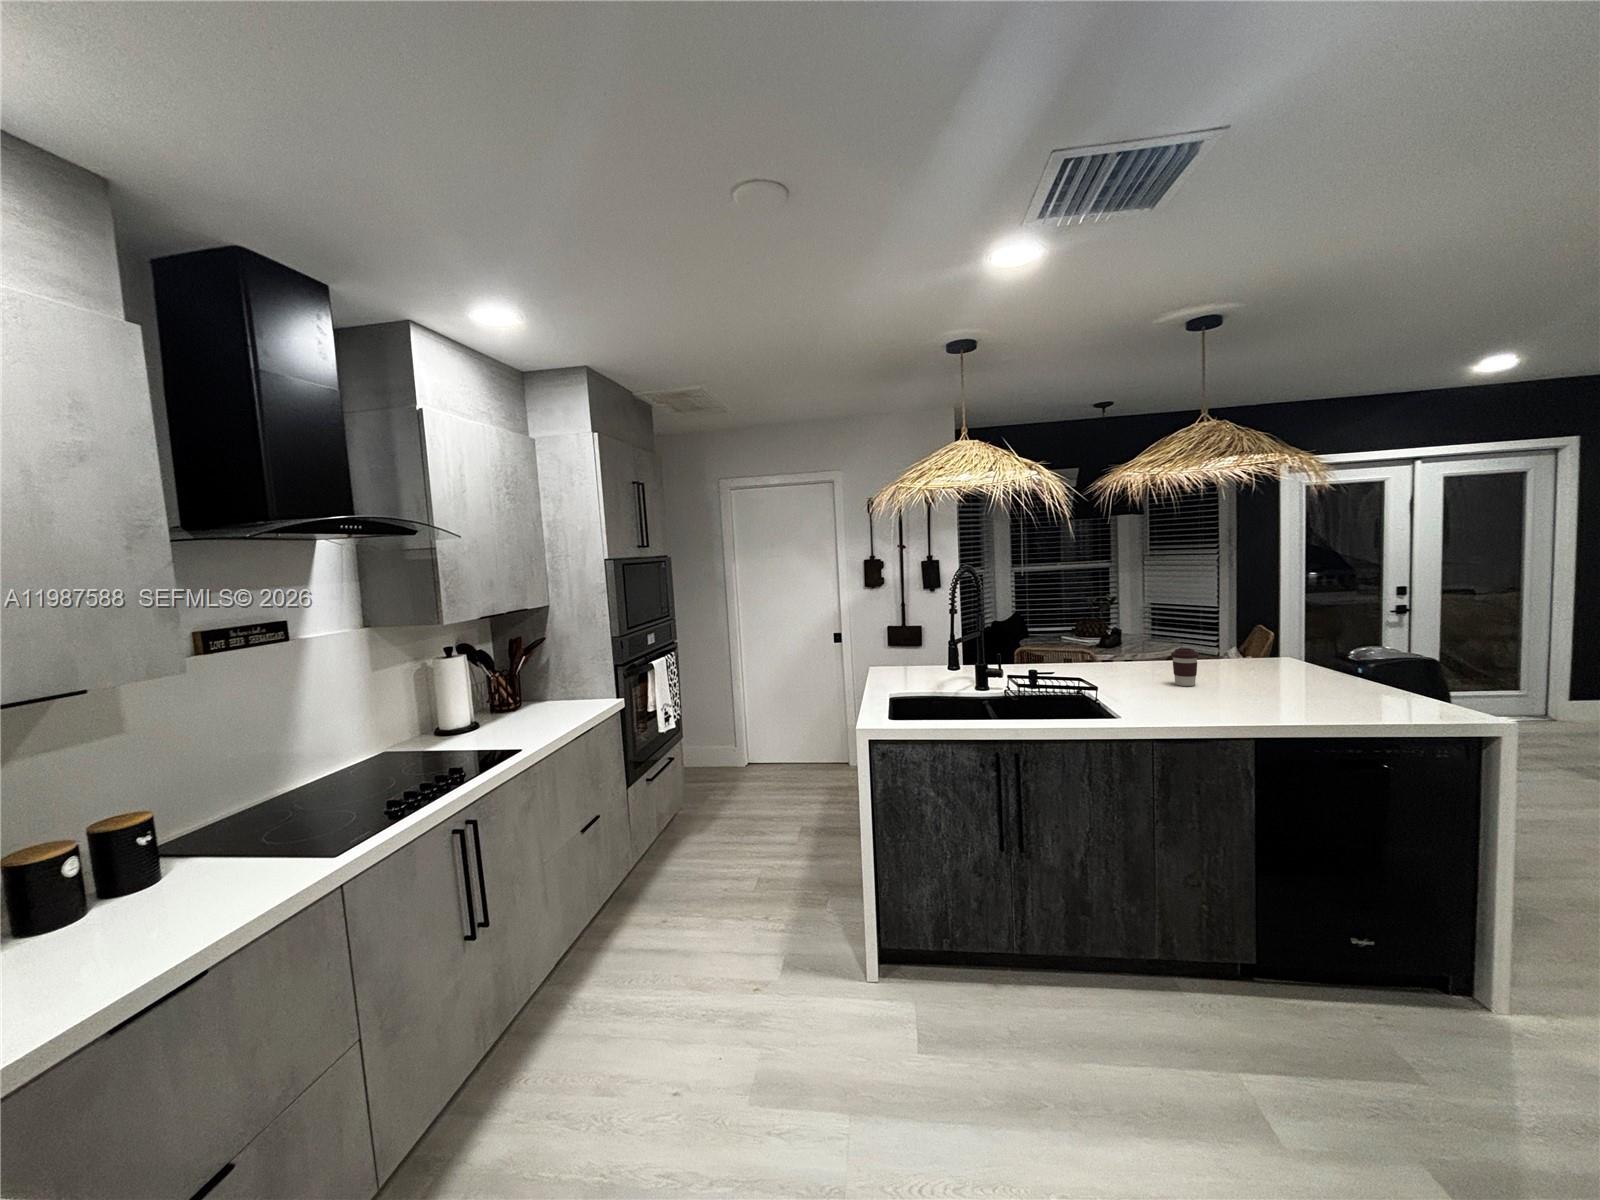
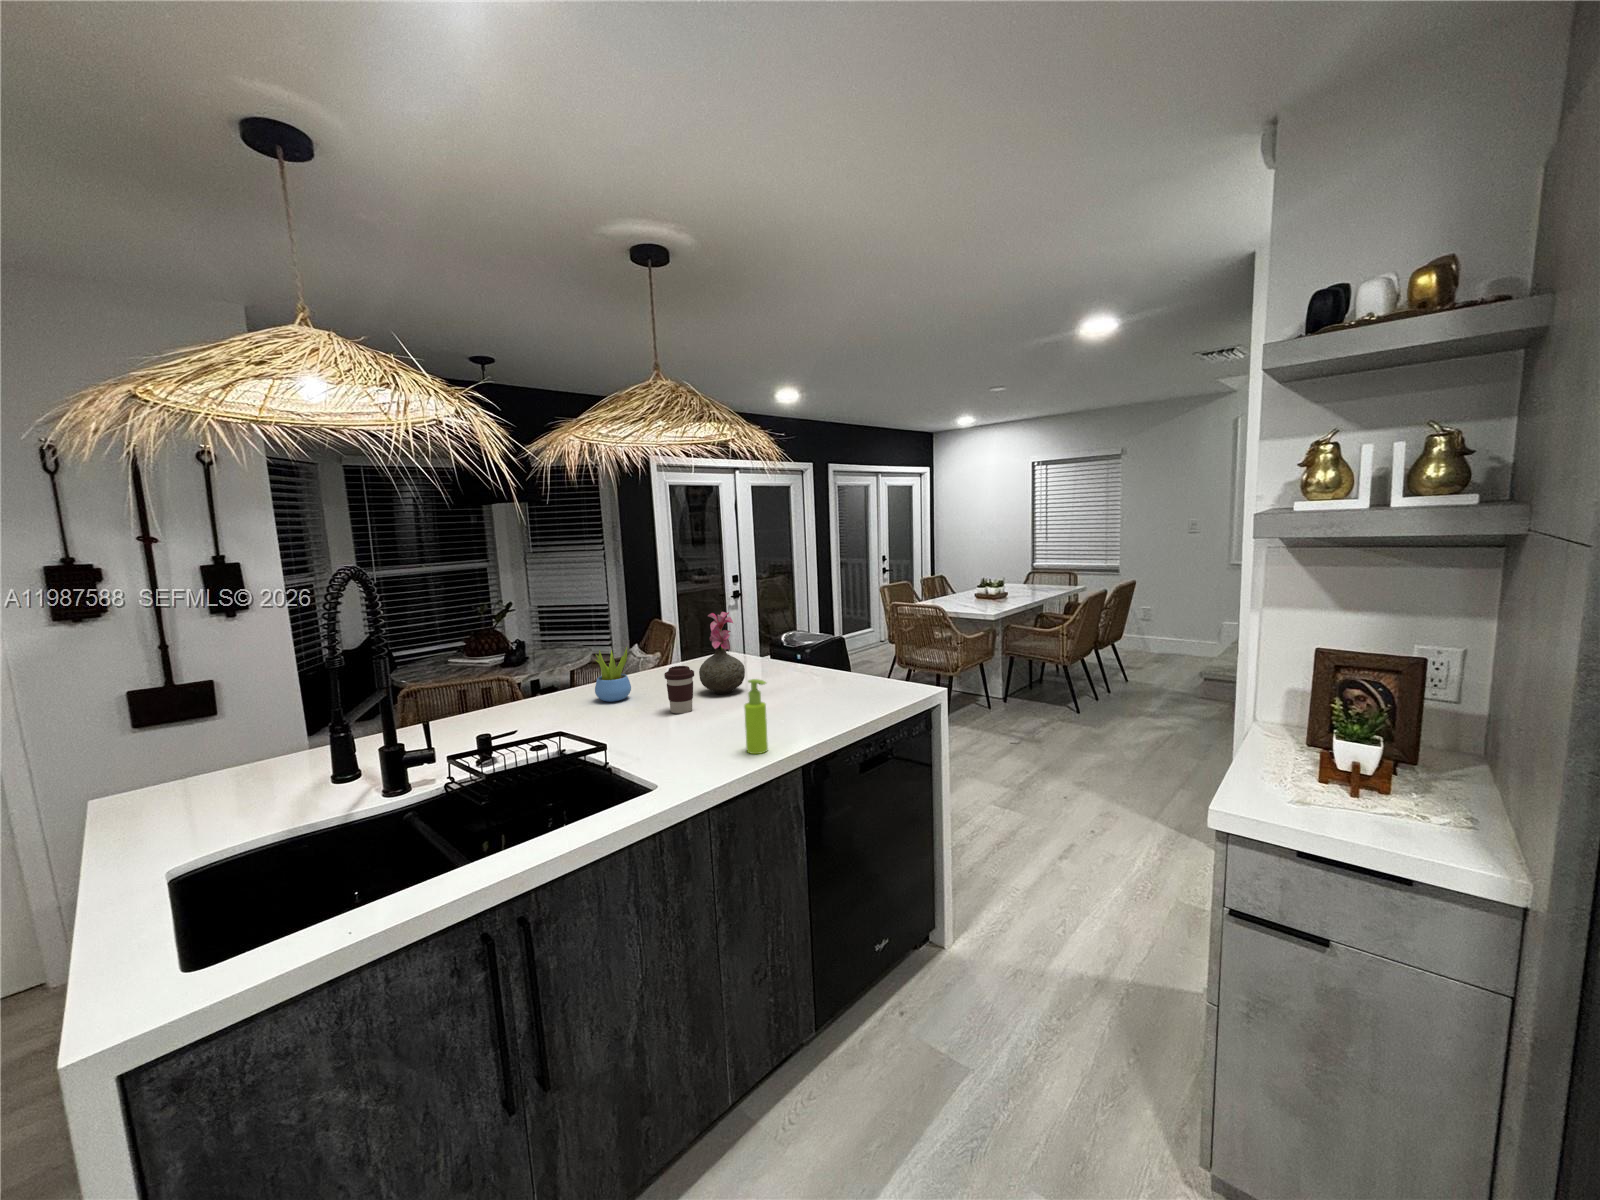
vase: none [1218,610,1266,682] -> present [699,612,745,694]
succulent plant: none [1127,630,1157,672] -> present [595,647,631,702]
soap dispenser: none [1201,657,1221,716] -> present [744,679,768,754]

